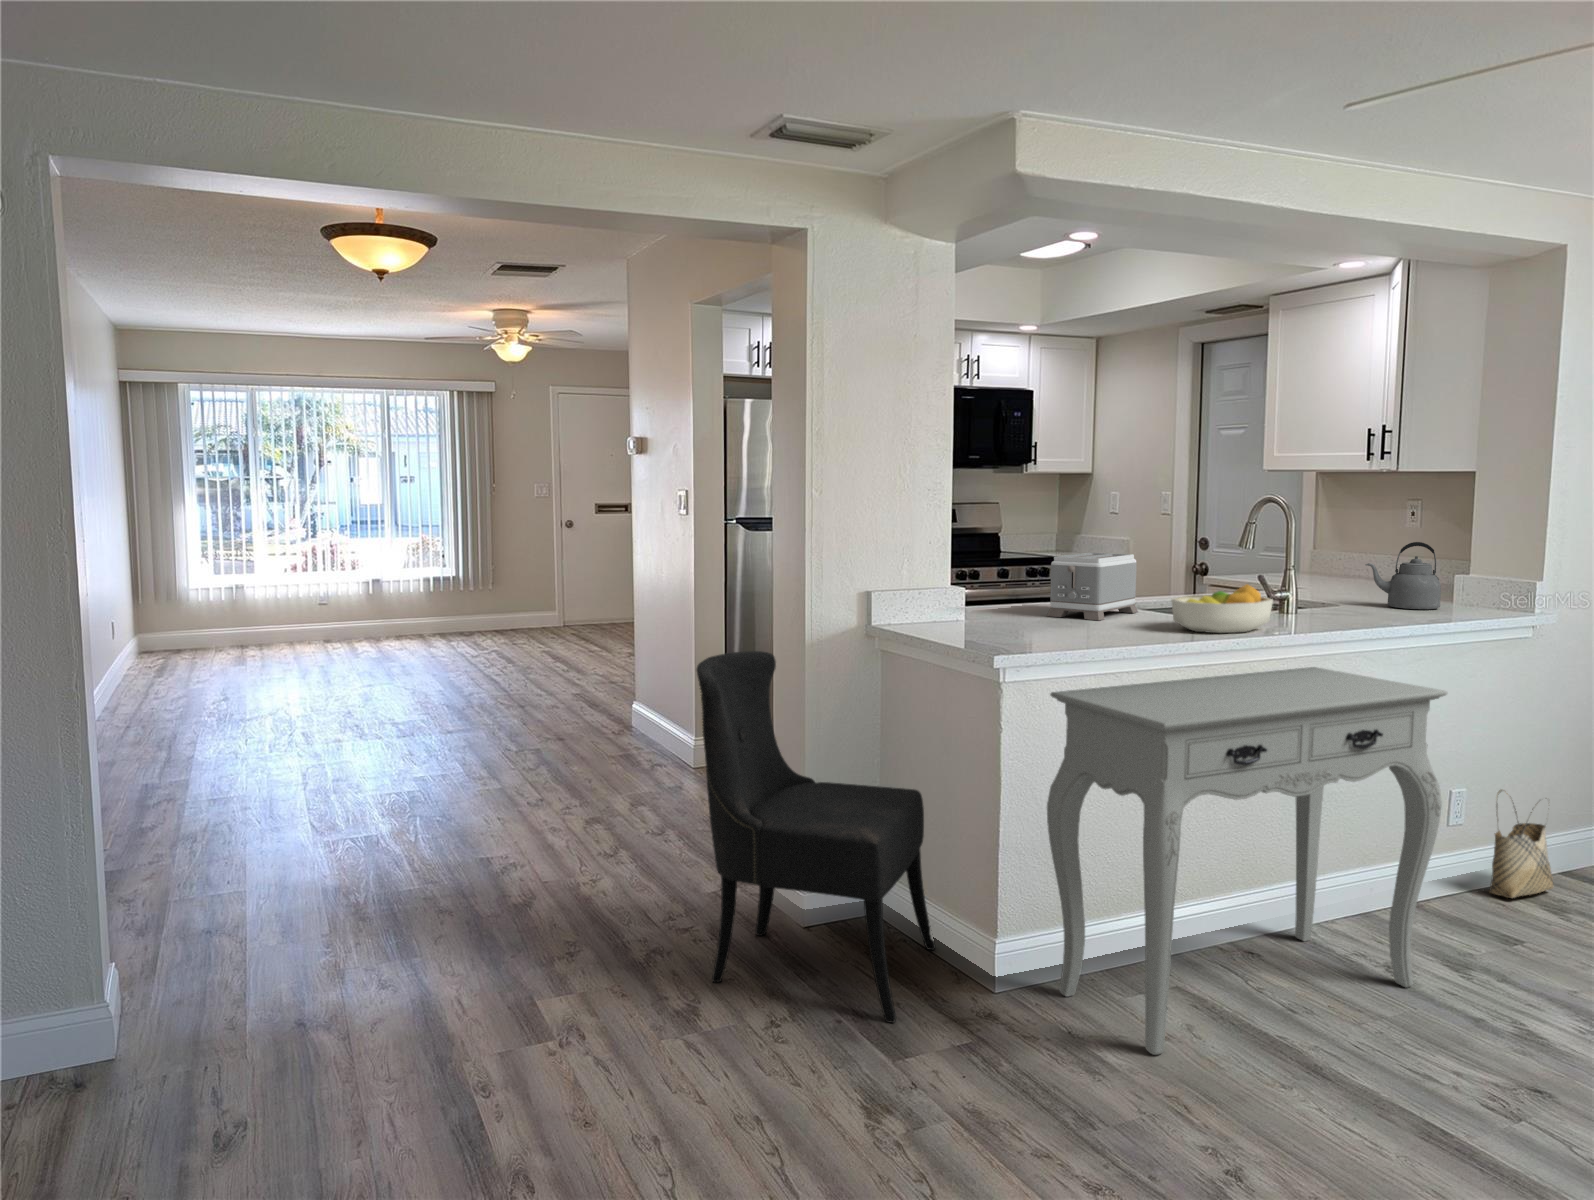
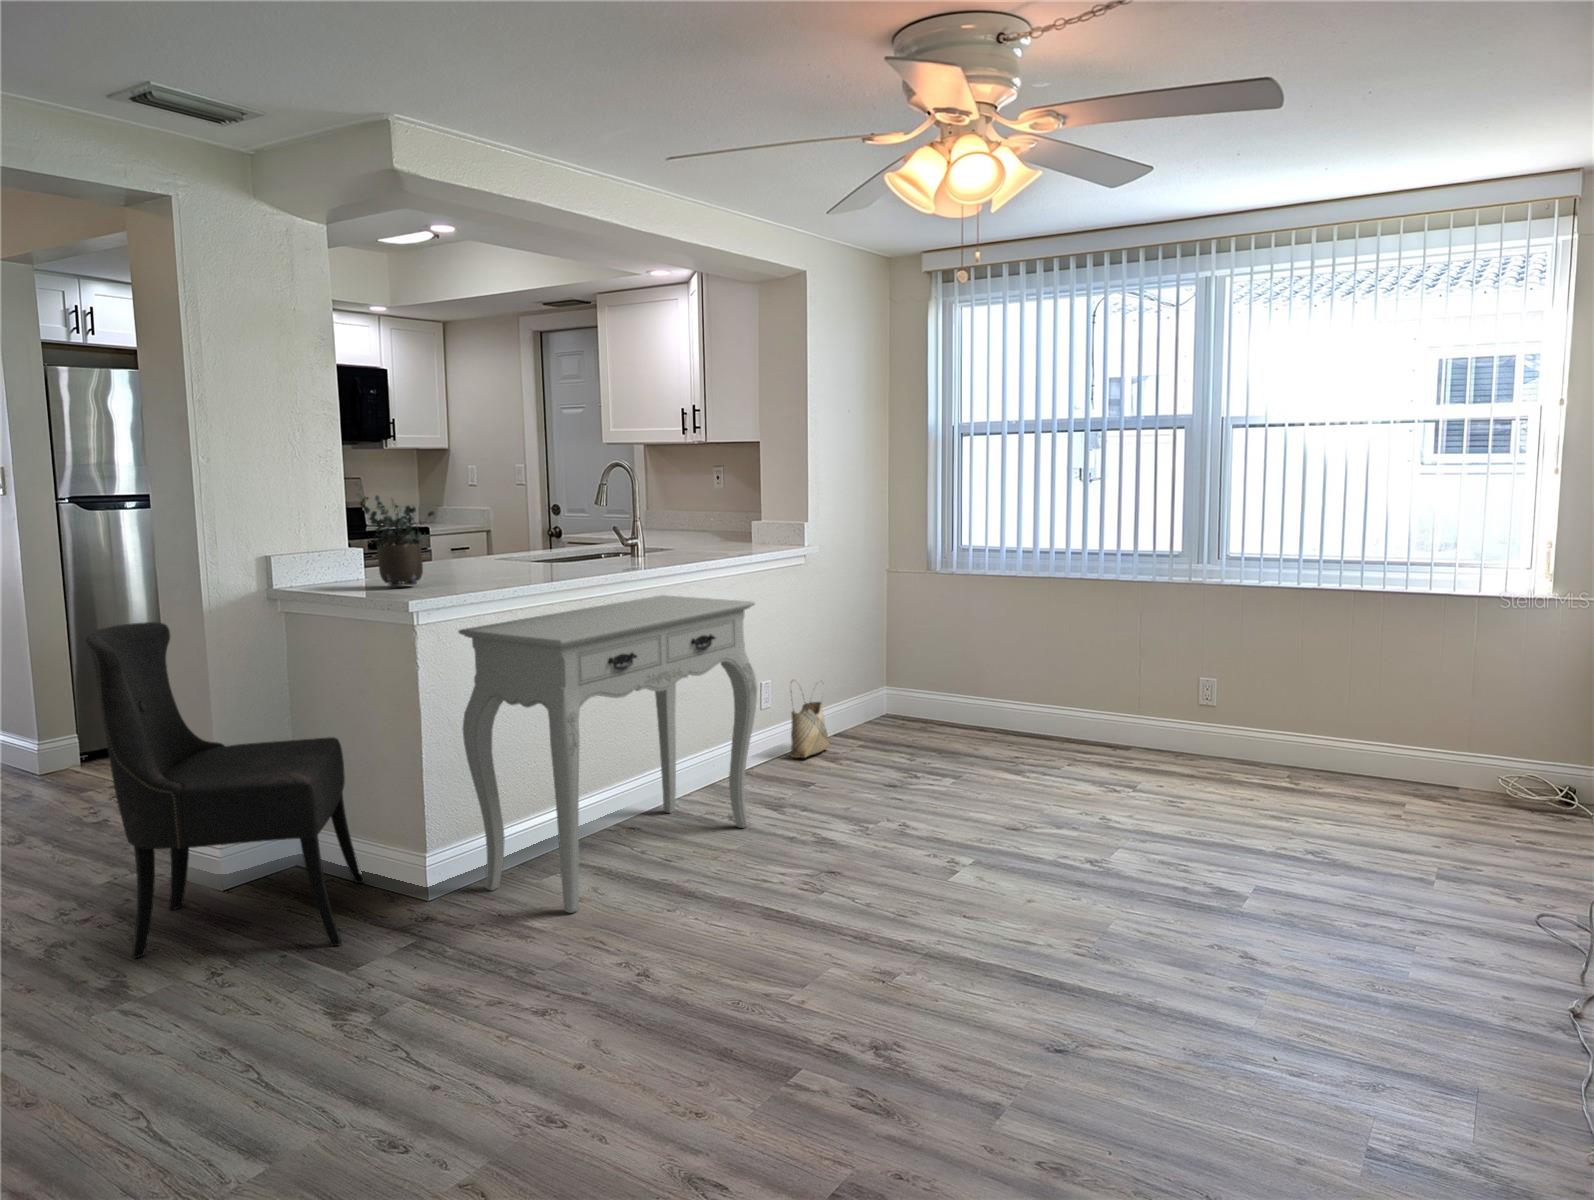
potted plant: none [958,518,1040,634] -> present [355,482,434,586]
kettle: present [1365,542,1441,609] -> none [689,497,743,549]
toaster: present [1047,553,1138,620] -> none [438,514,517,572]
fruit bowl: present [1171,584,1273,633] -> none [548,532,628,573]

